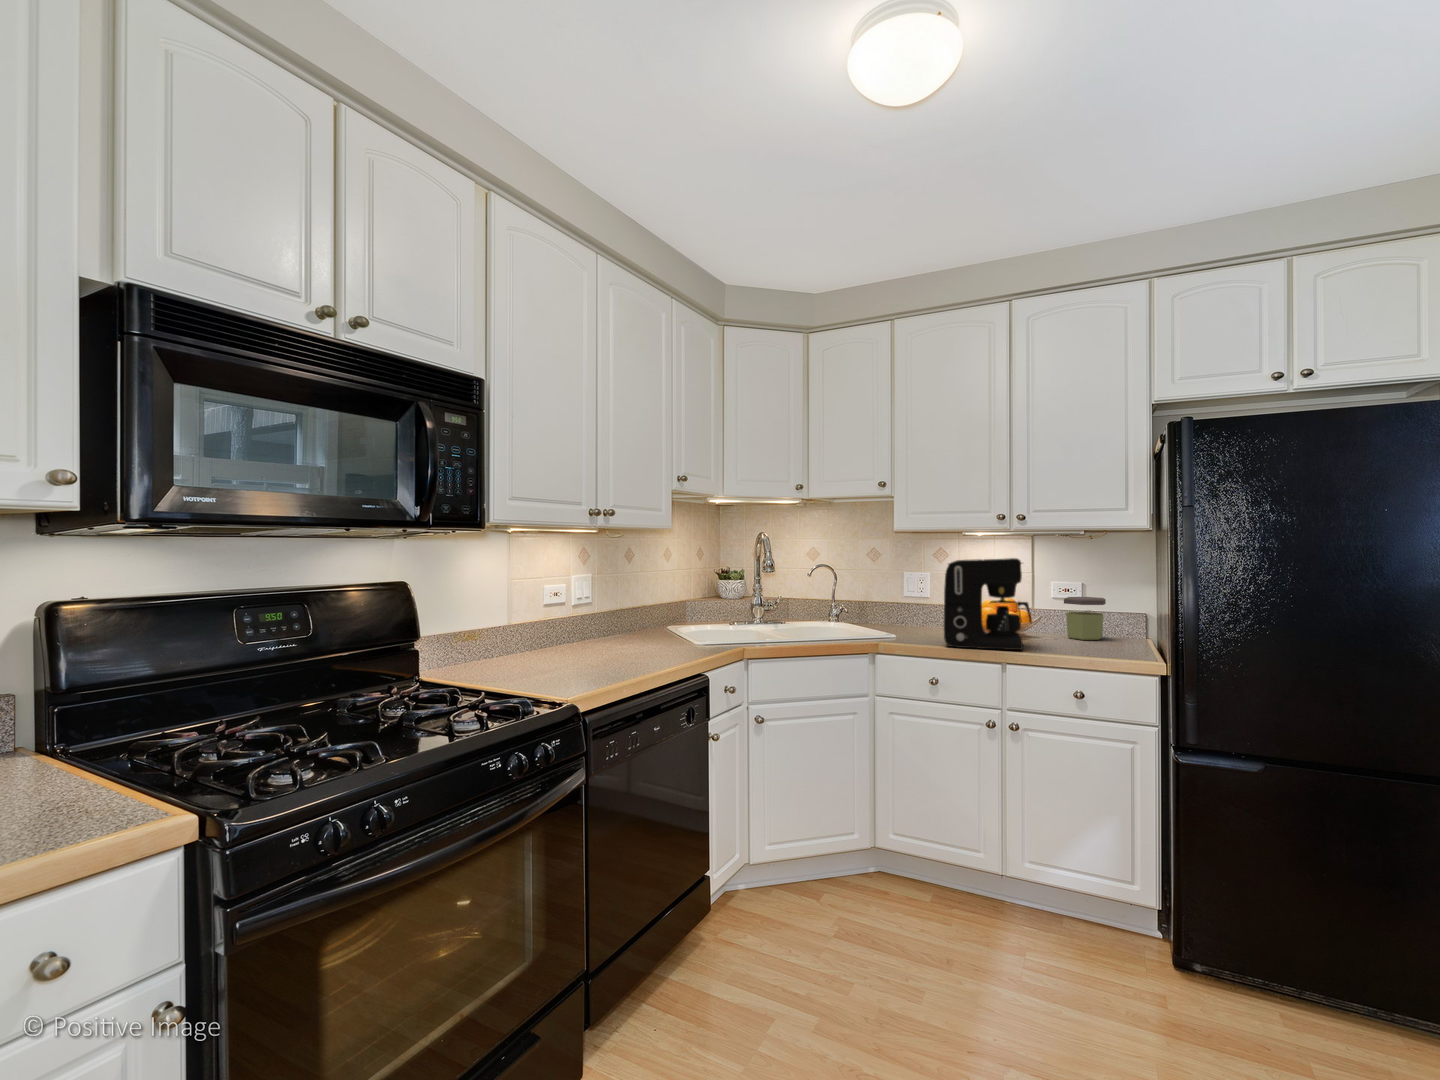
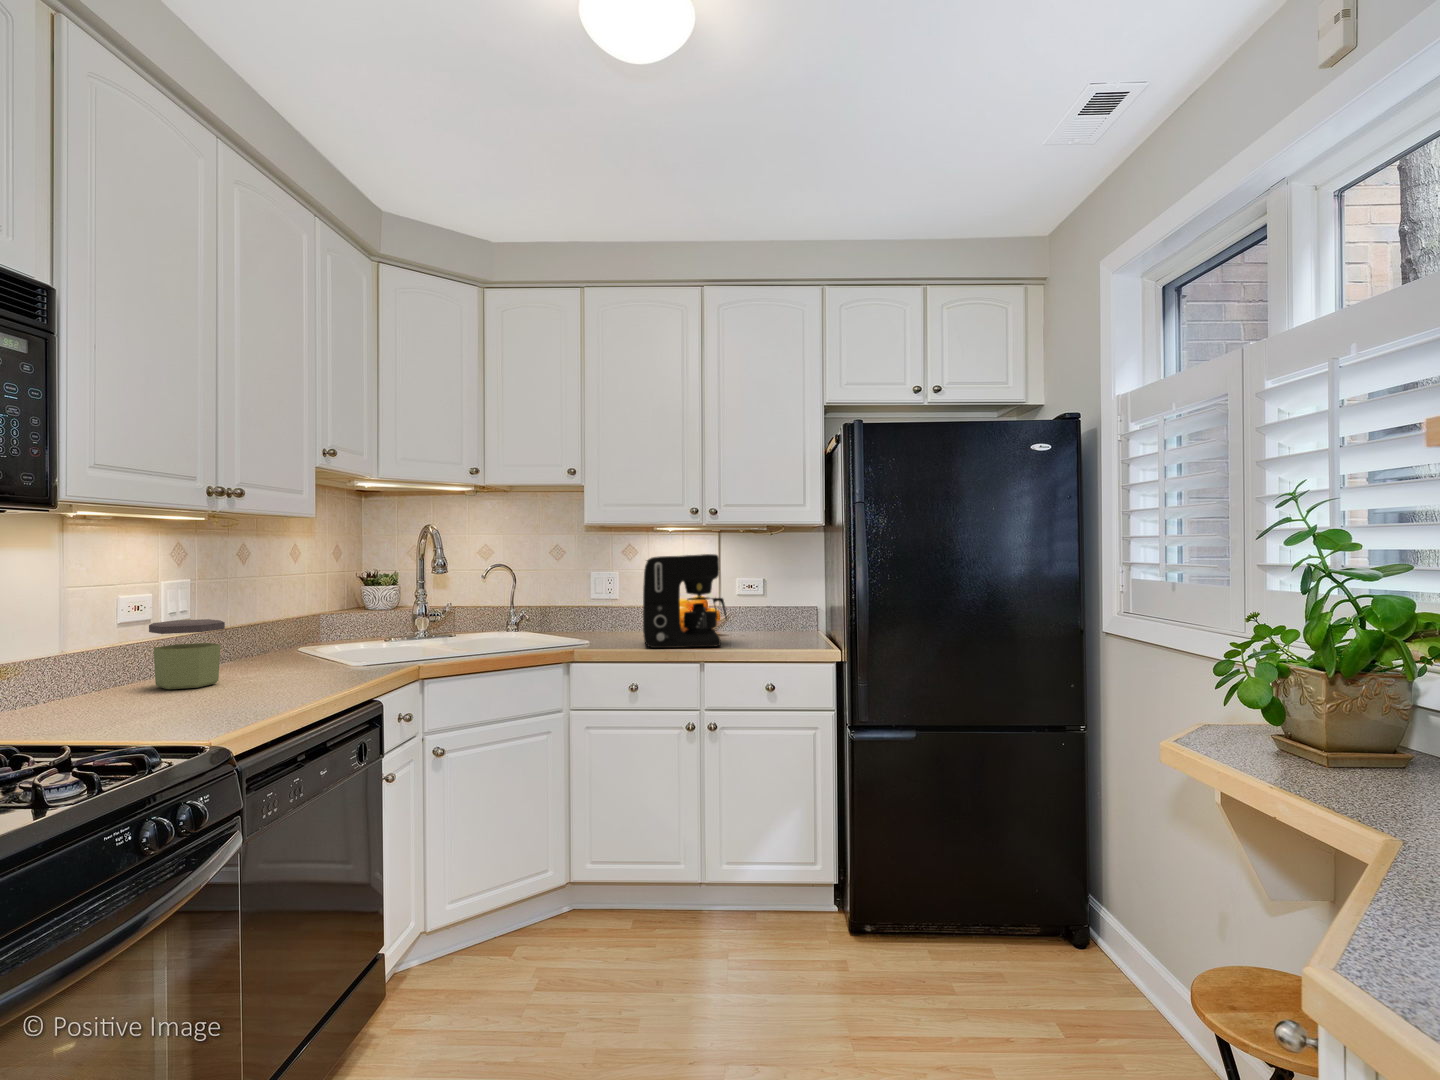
jar: present [1064,597,1106,640] -> present [149,619,225,689]

